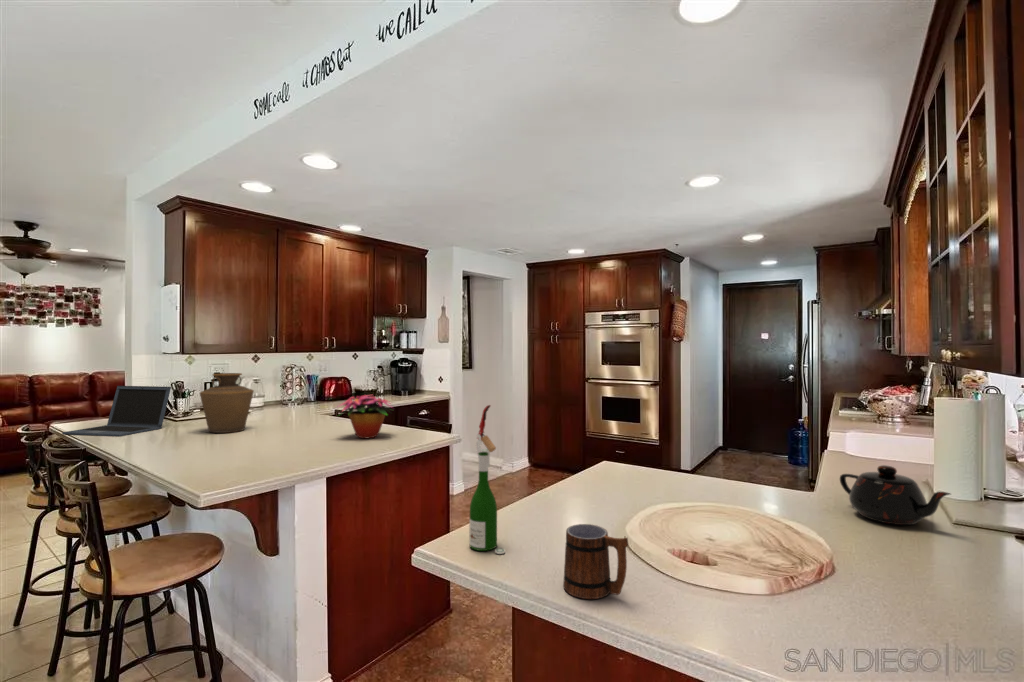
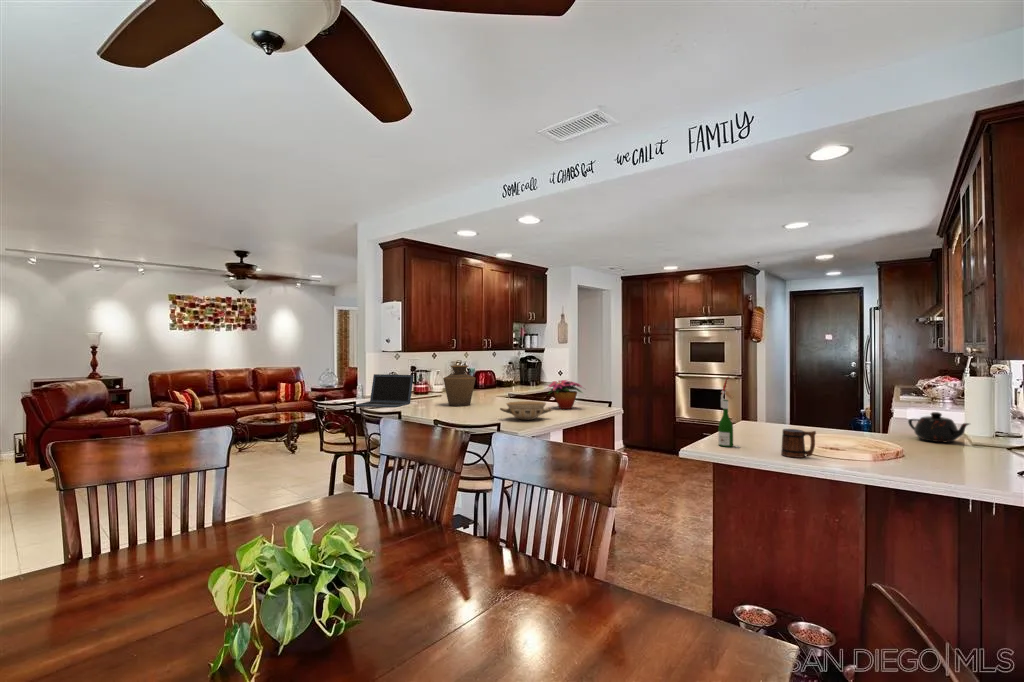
ceramic bowl: none [211,432,304,465] -> present [500,401,552,420]

